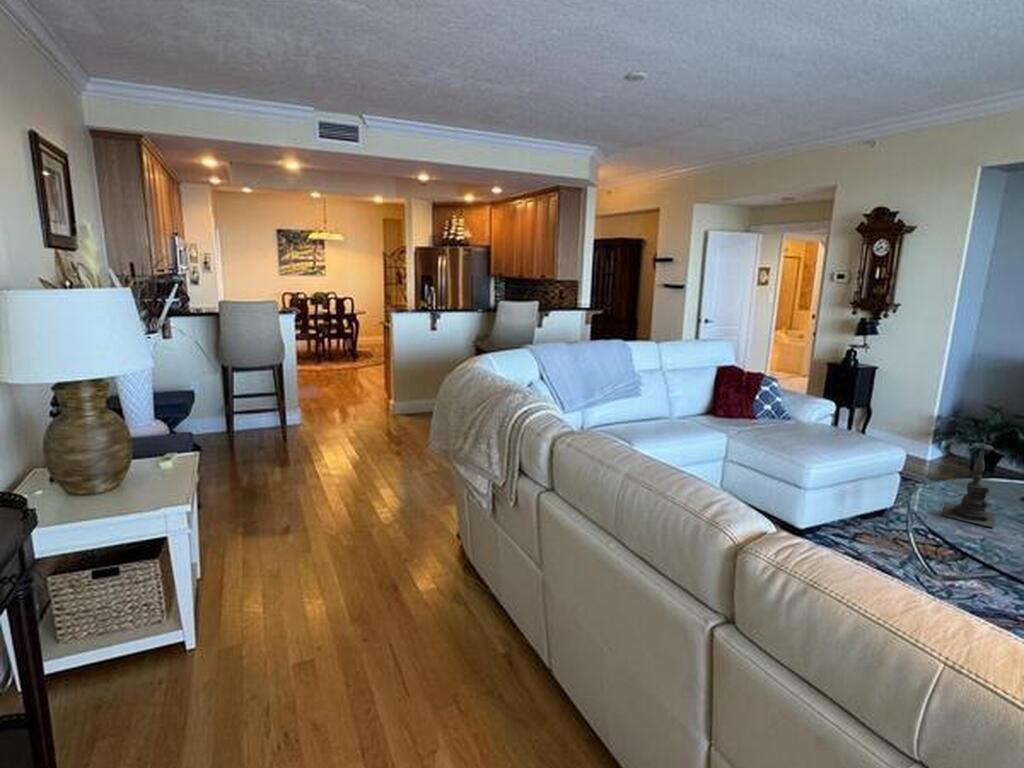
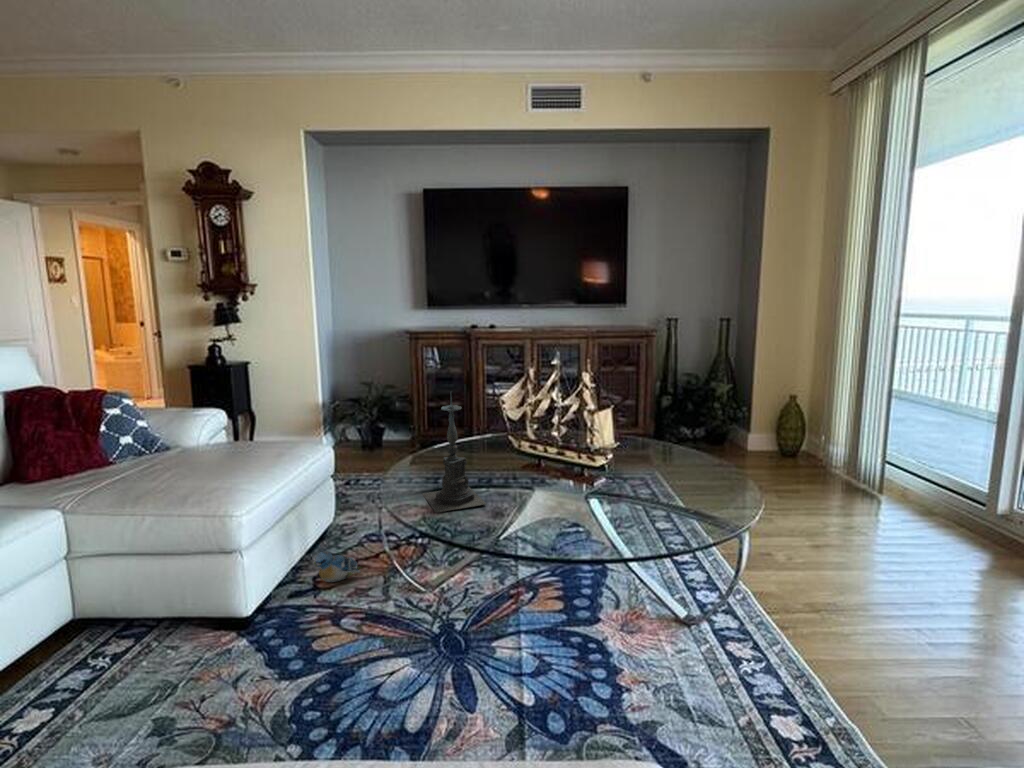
plush toy: none [856,517,895,543] -> present [314,551,362,582]

